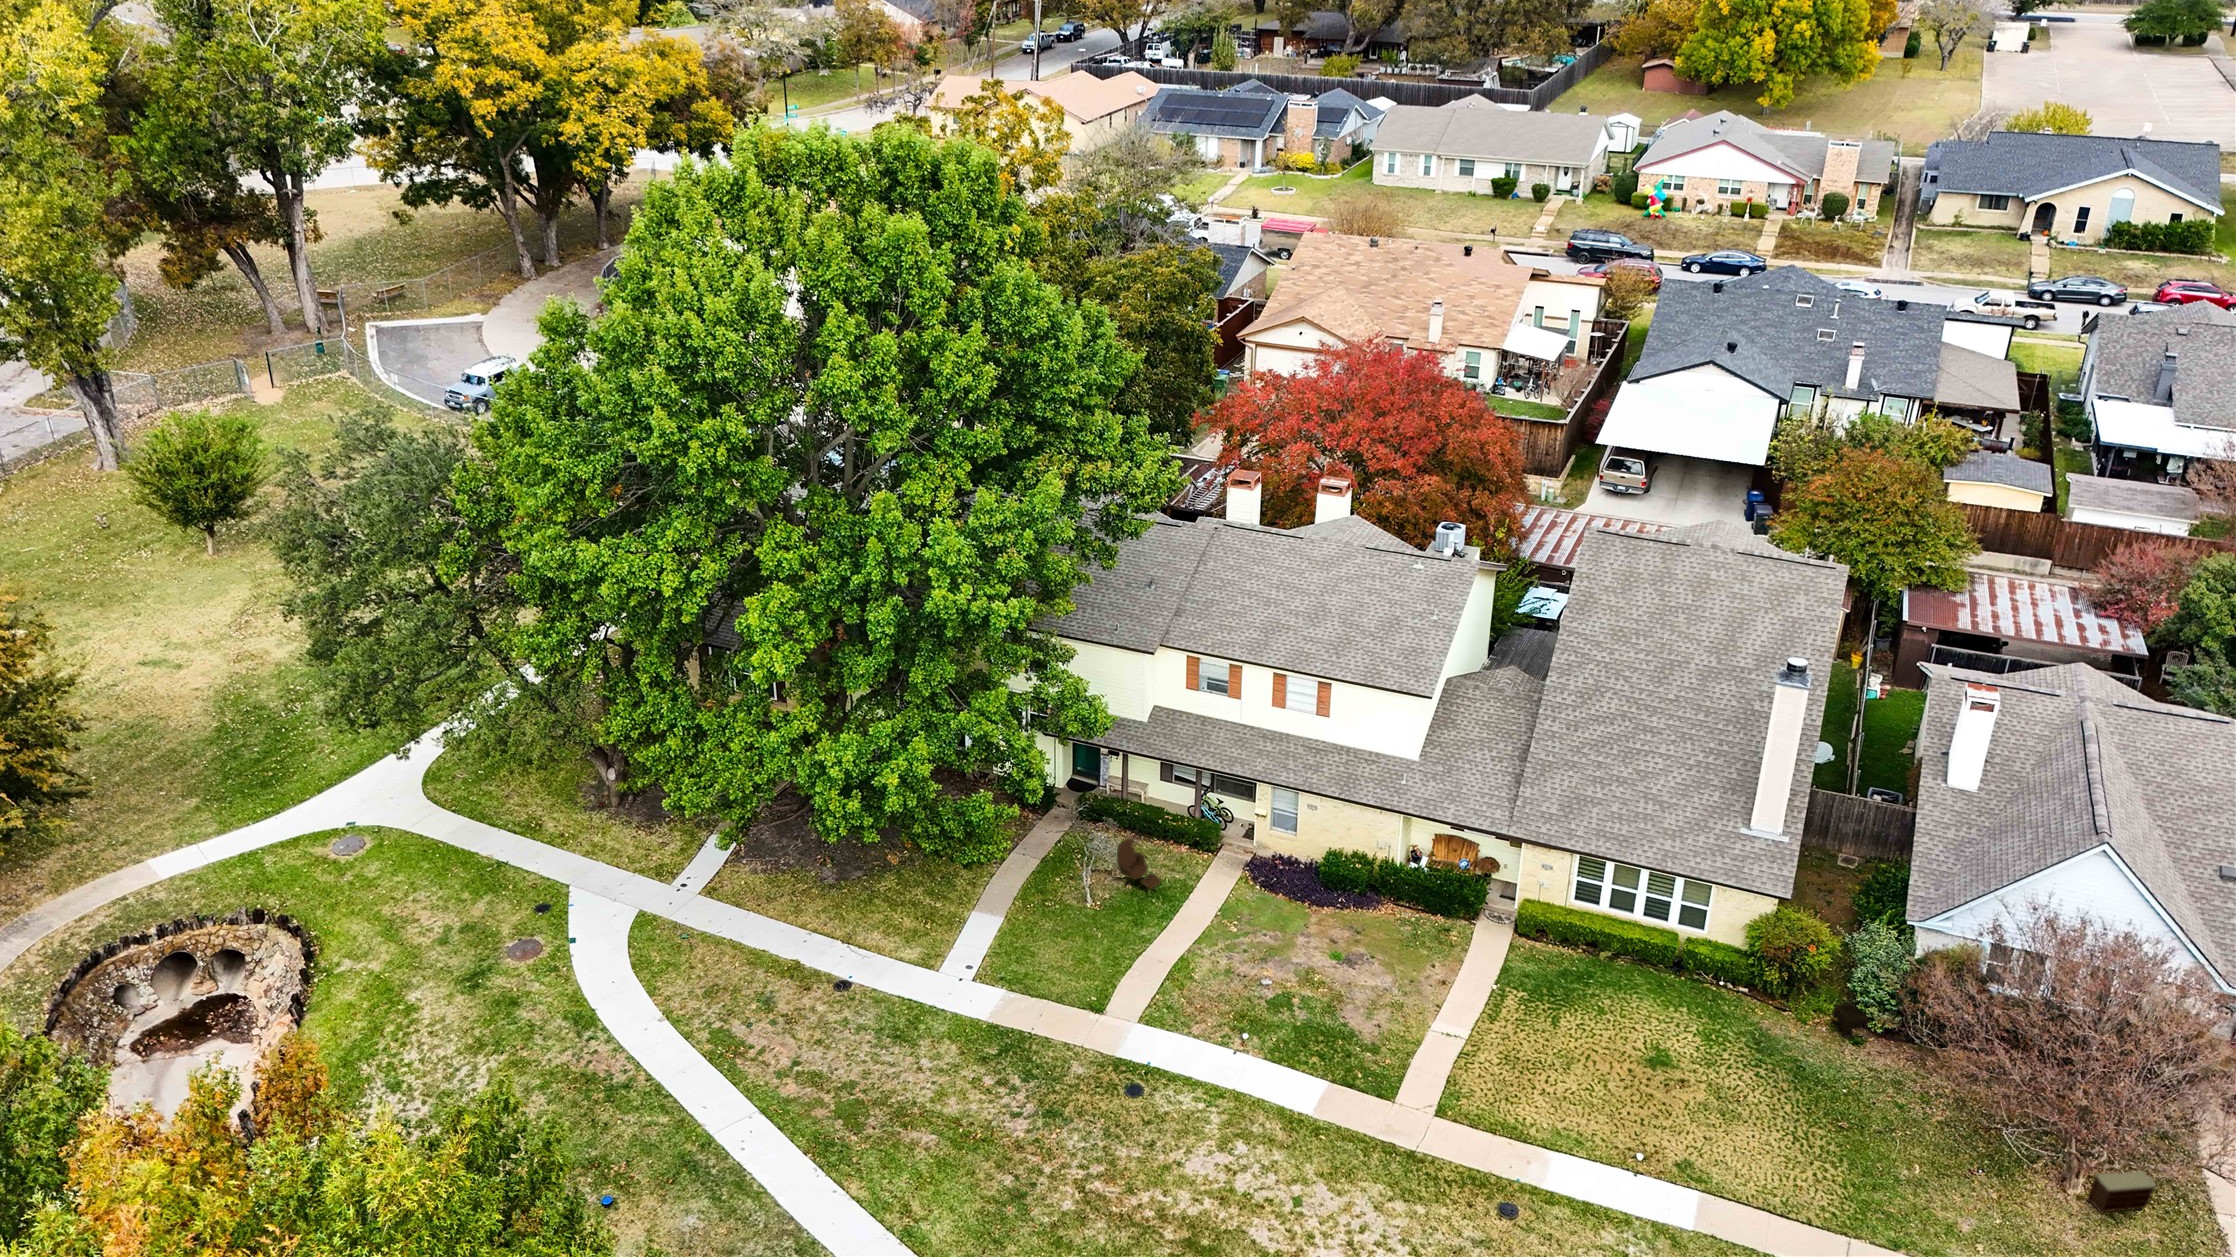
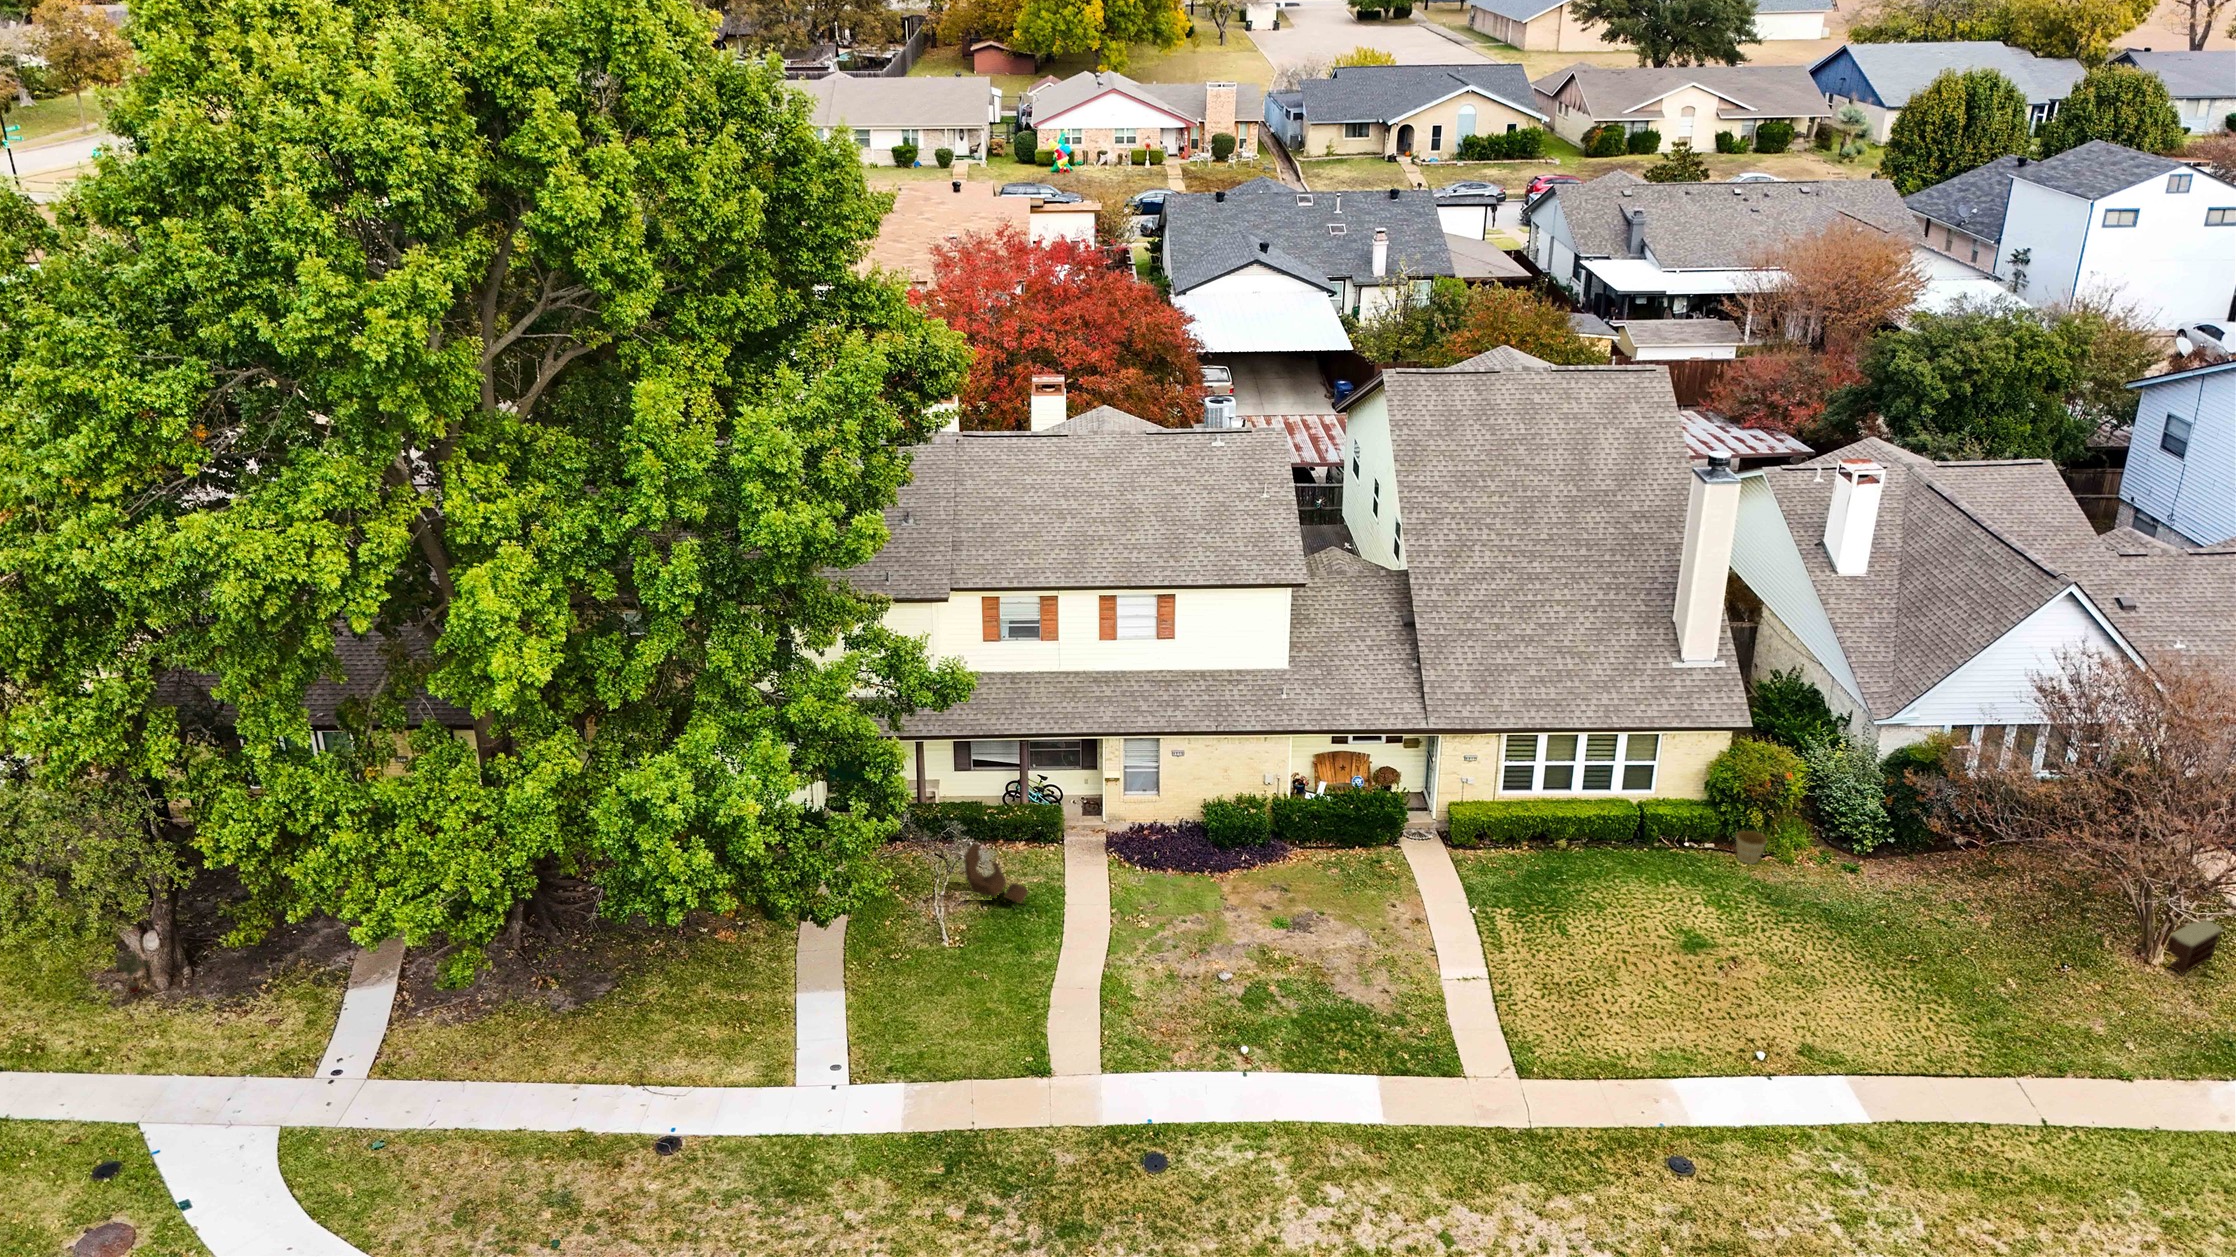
wooden bucket: none [1753,983,1781,1013] -> present [1736,831,1767,864]
wooden crate: present [1830,1003,1869,1038] -> none [1817,827,1862,869]

